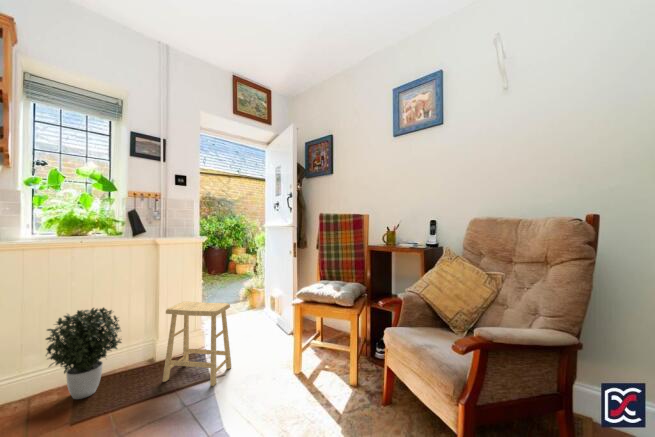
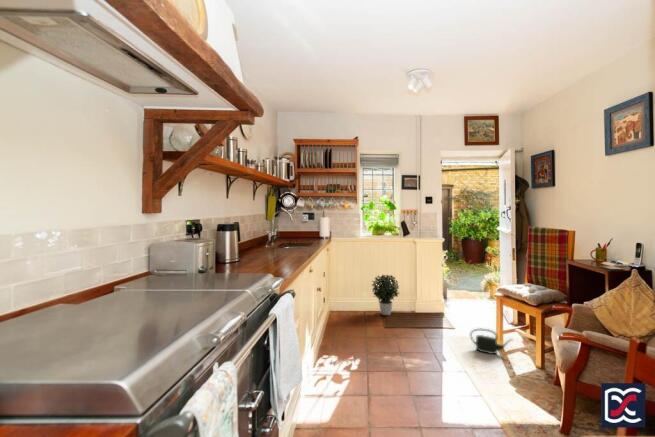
footstool: present [163,302,231,386] -> none [418,279,456,329]
watering can: none [275,365,334,409] -> present [472,328,506,354]

